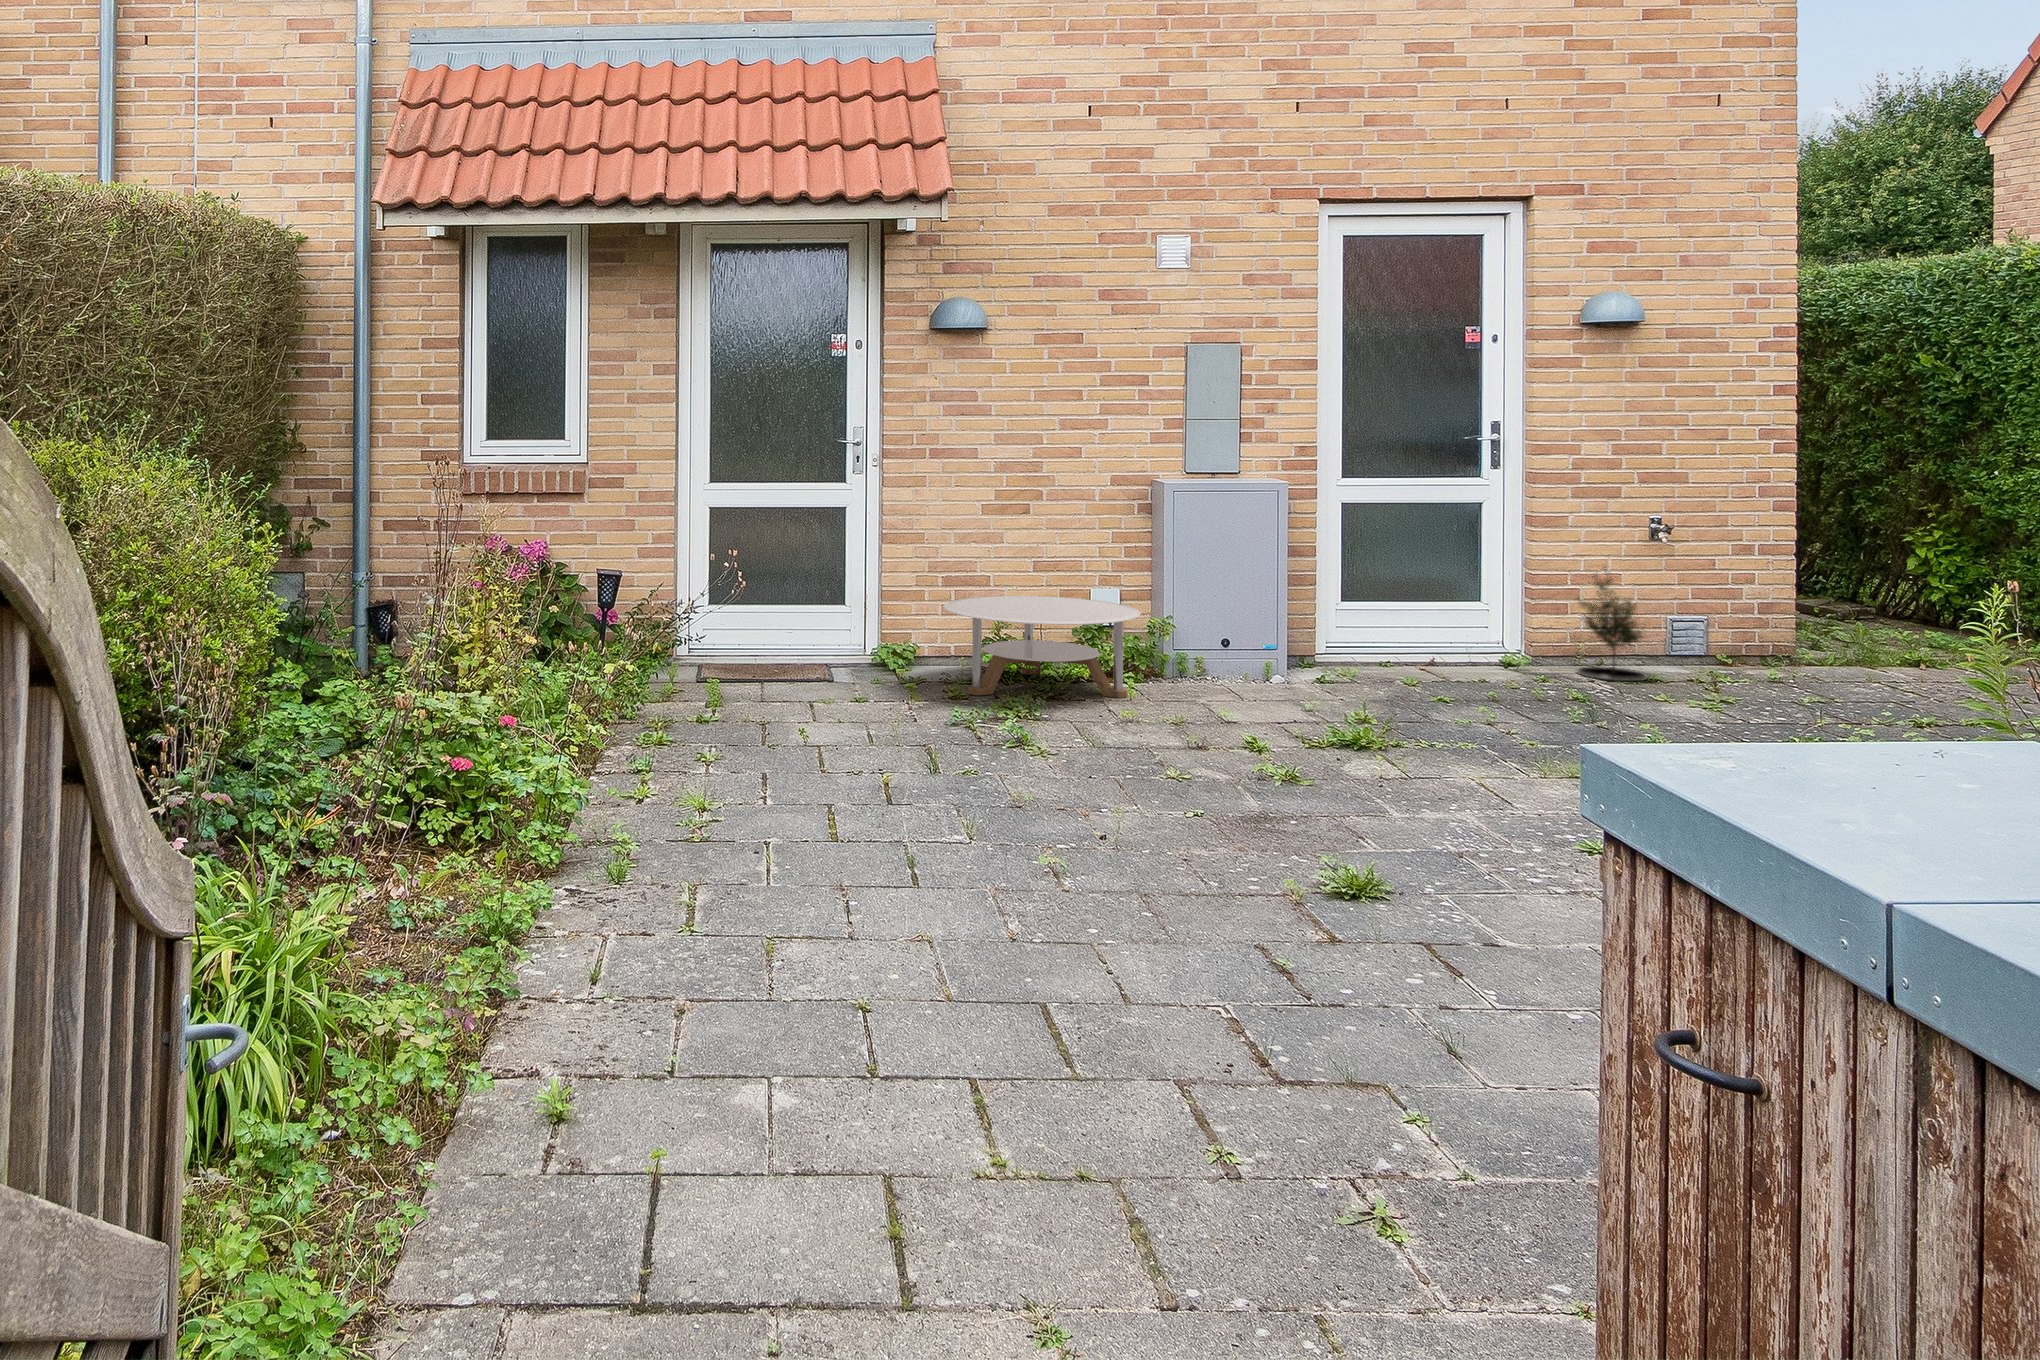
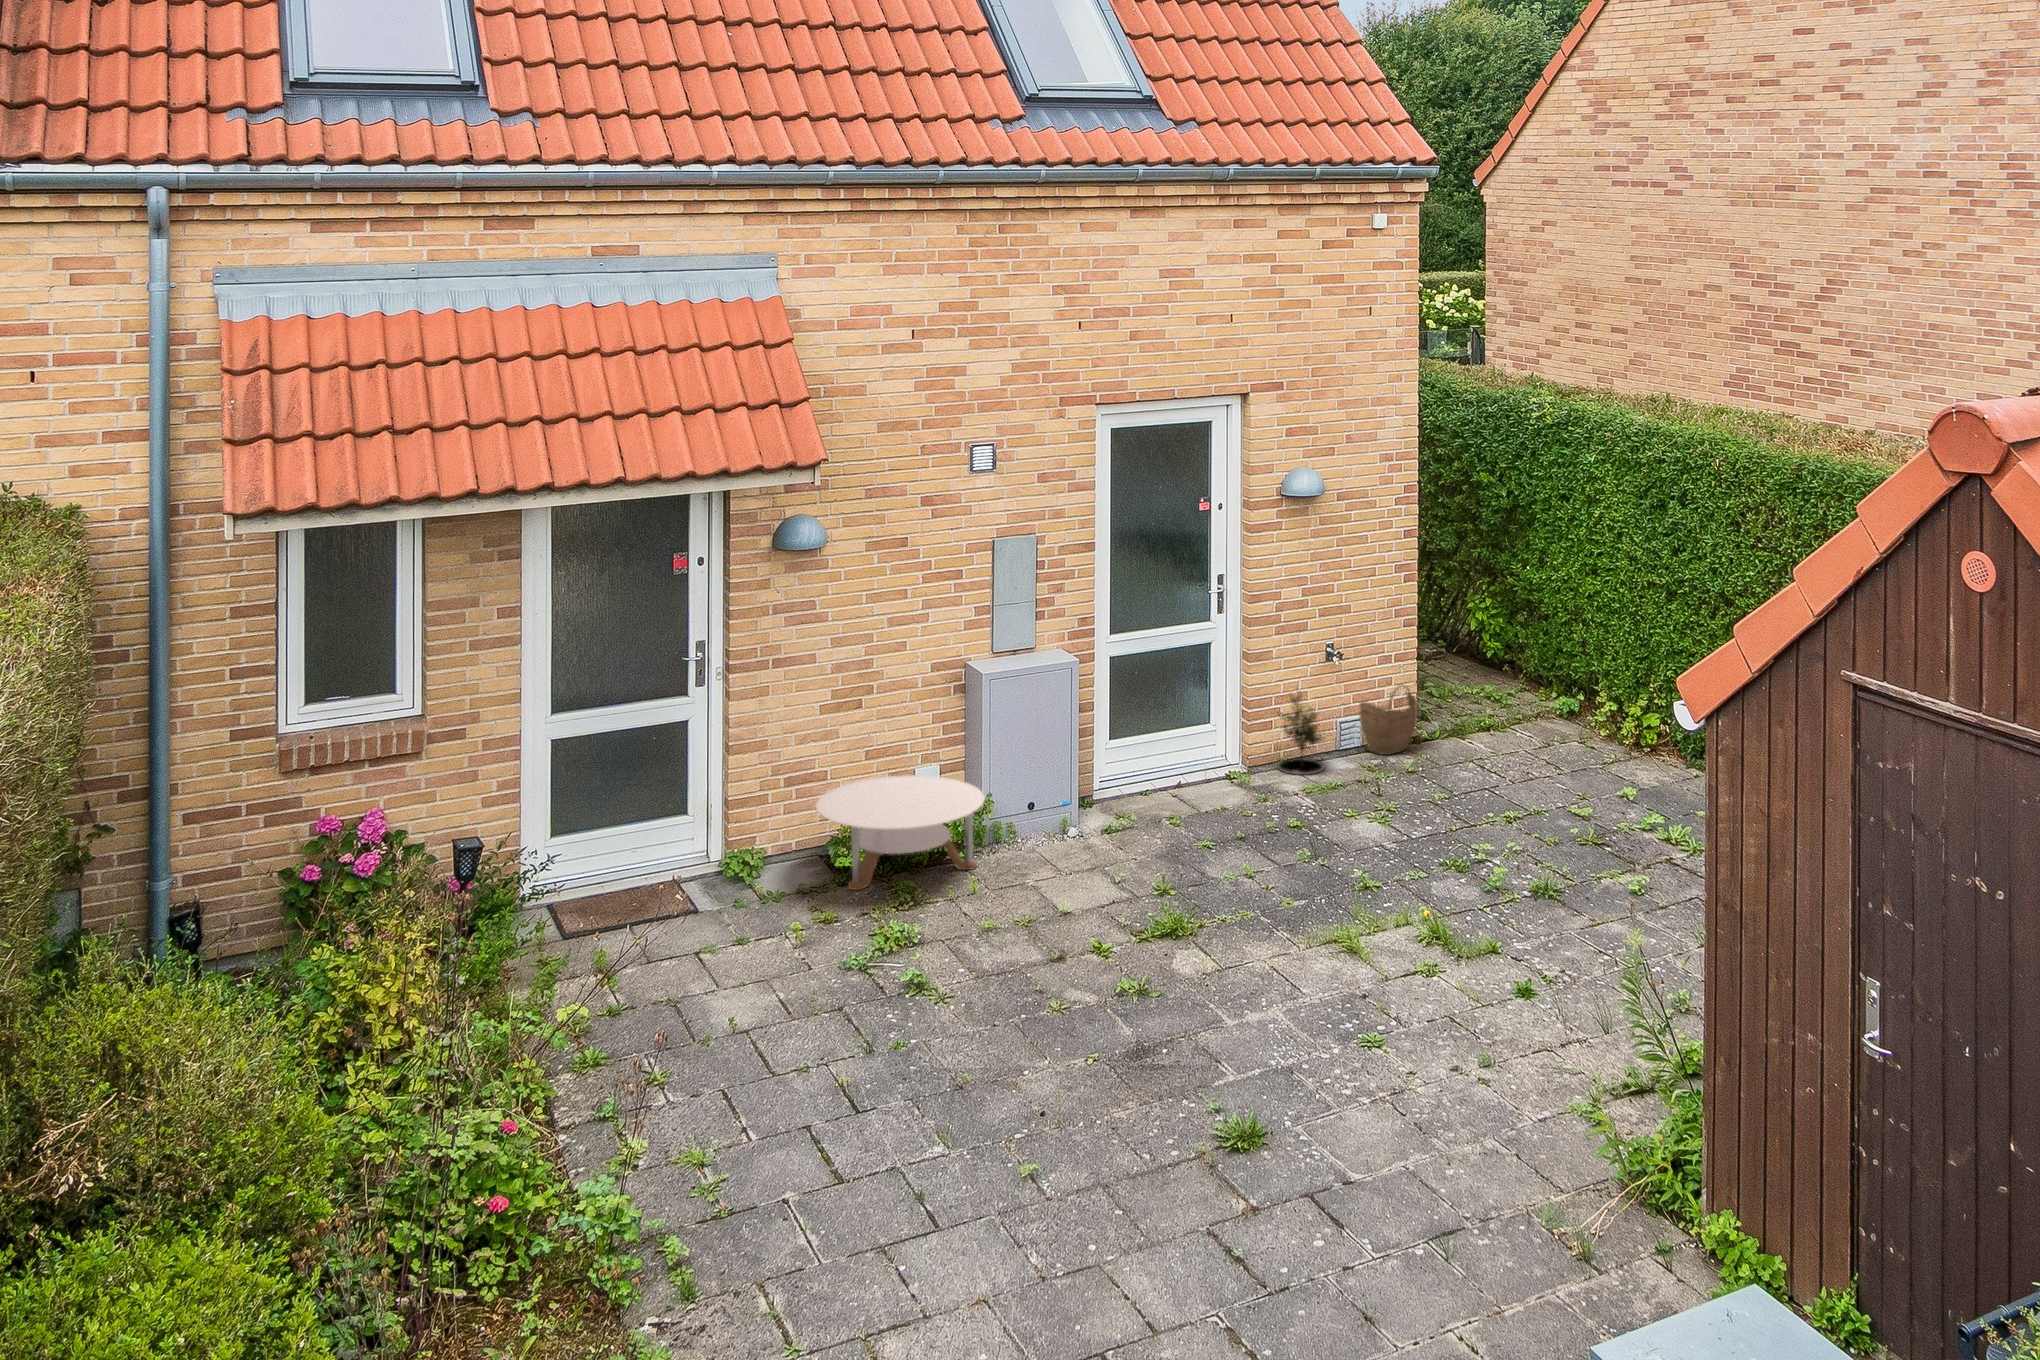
woven basket: none [1704,579,1803,678] -> present [1359,685,1417,755]

